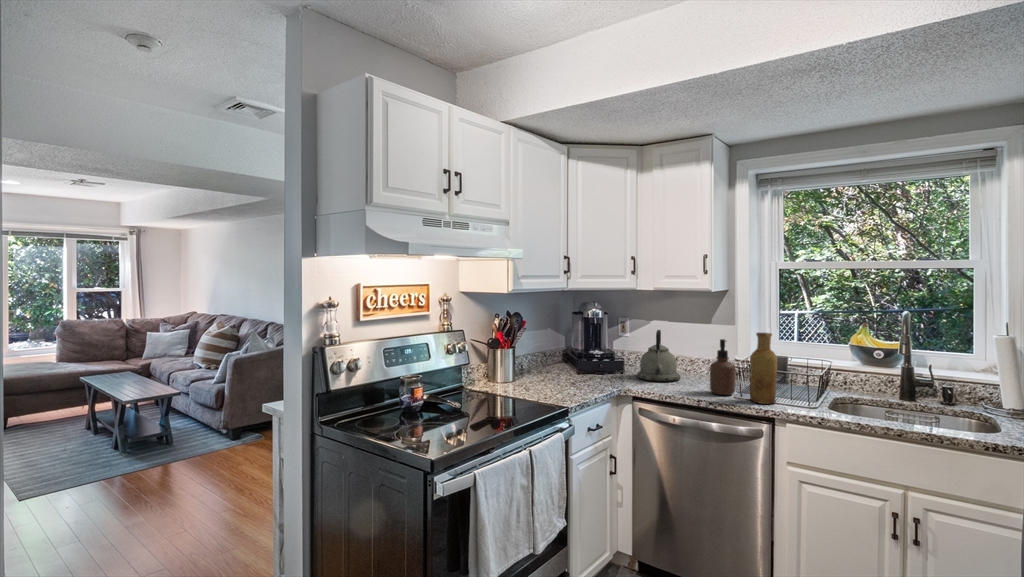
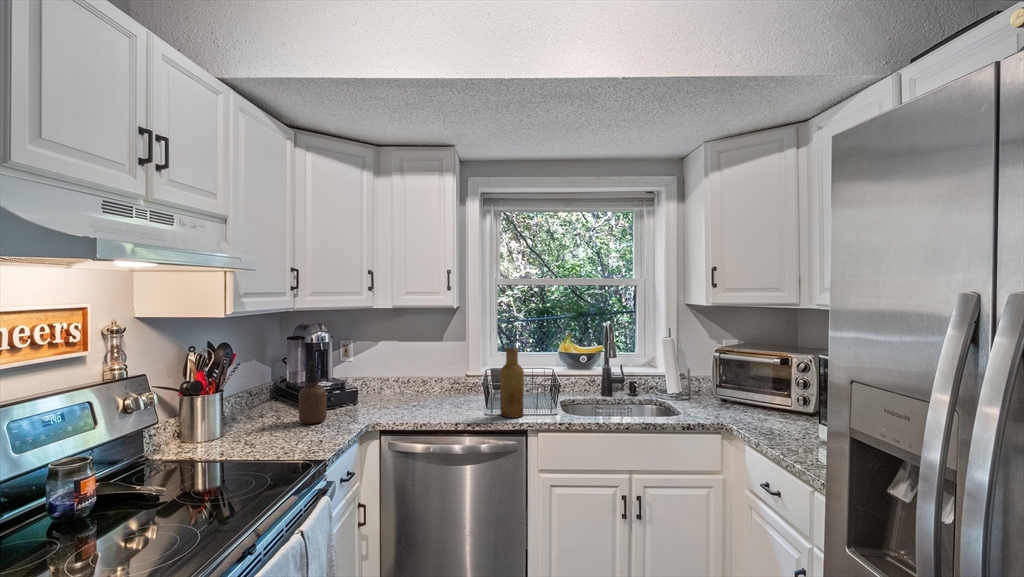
kettle: present [637,330,680,382] -> none [374,352,421,409]
soap dispenser: present [710,339,735,395] -> present [299,362,326,424]

